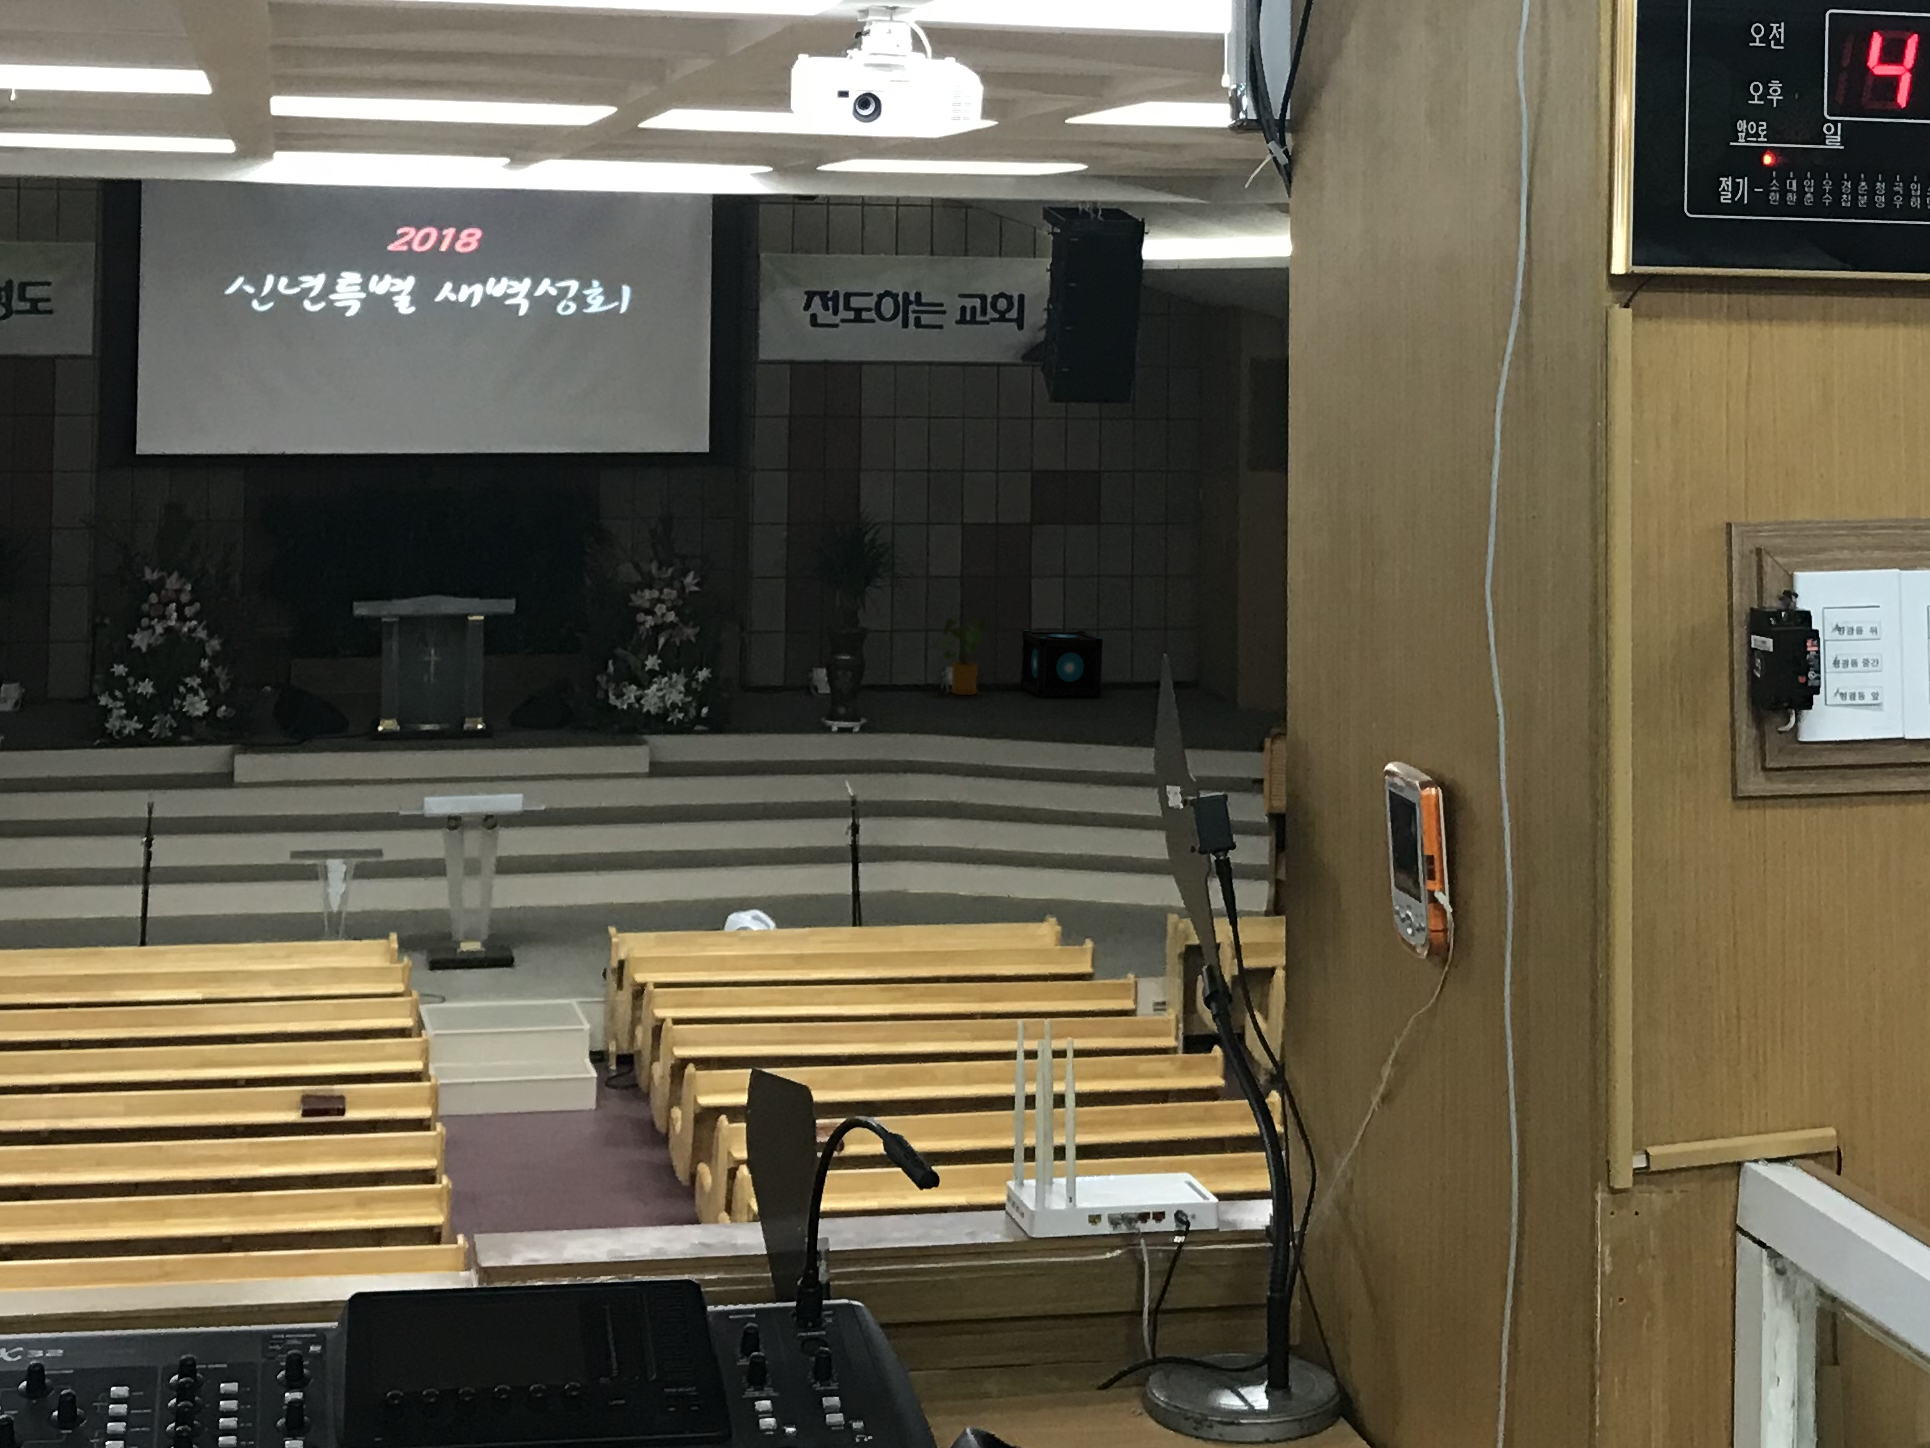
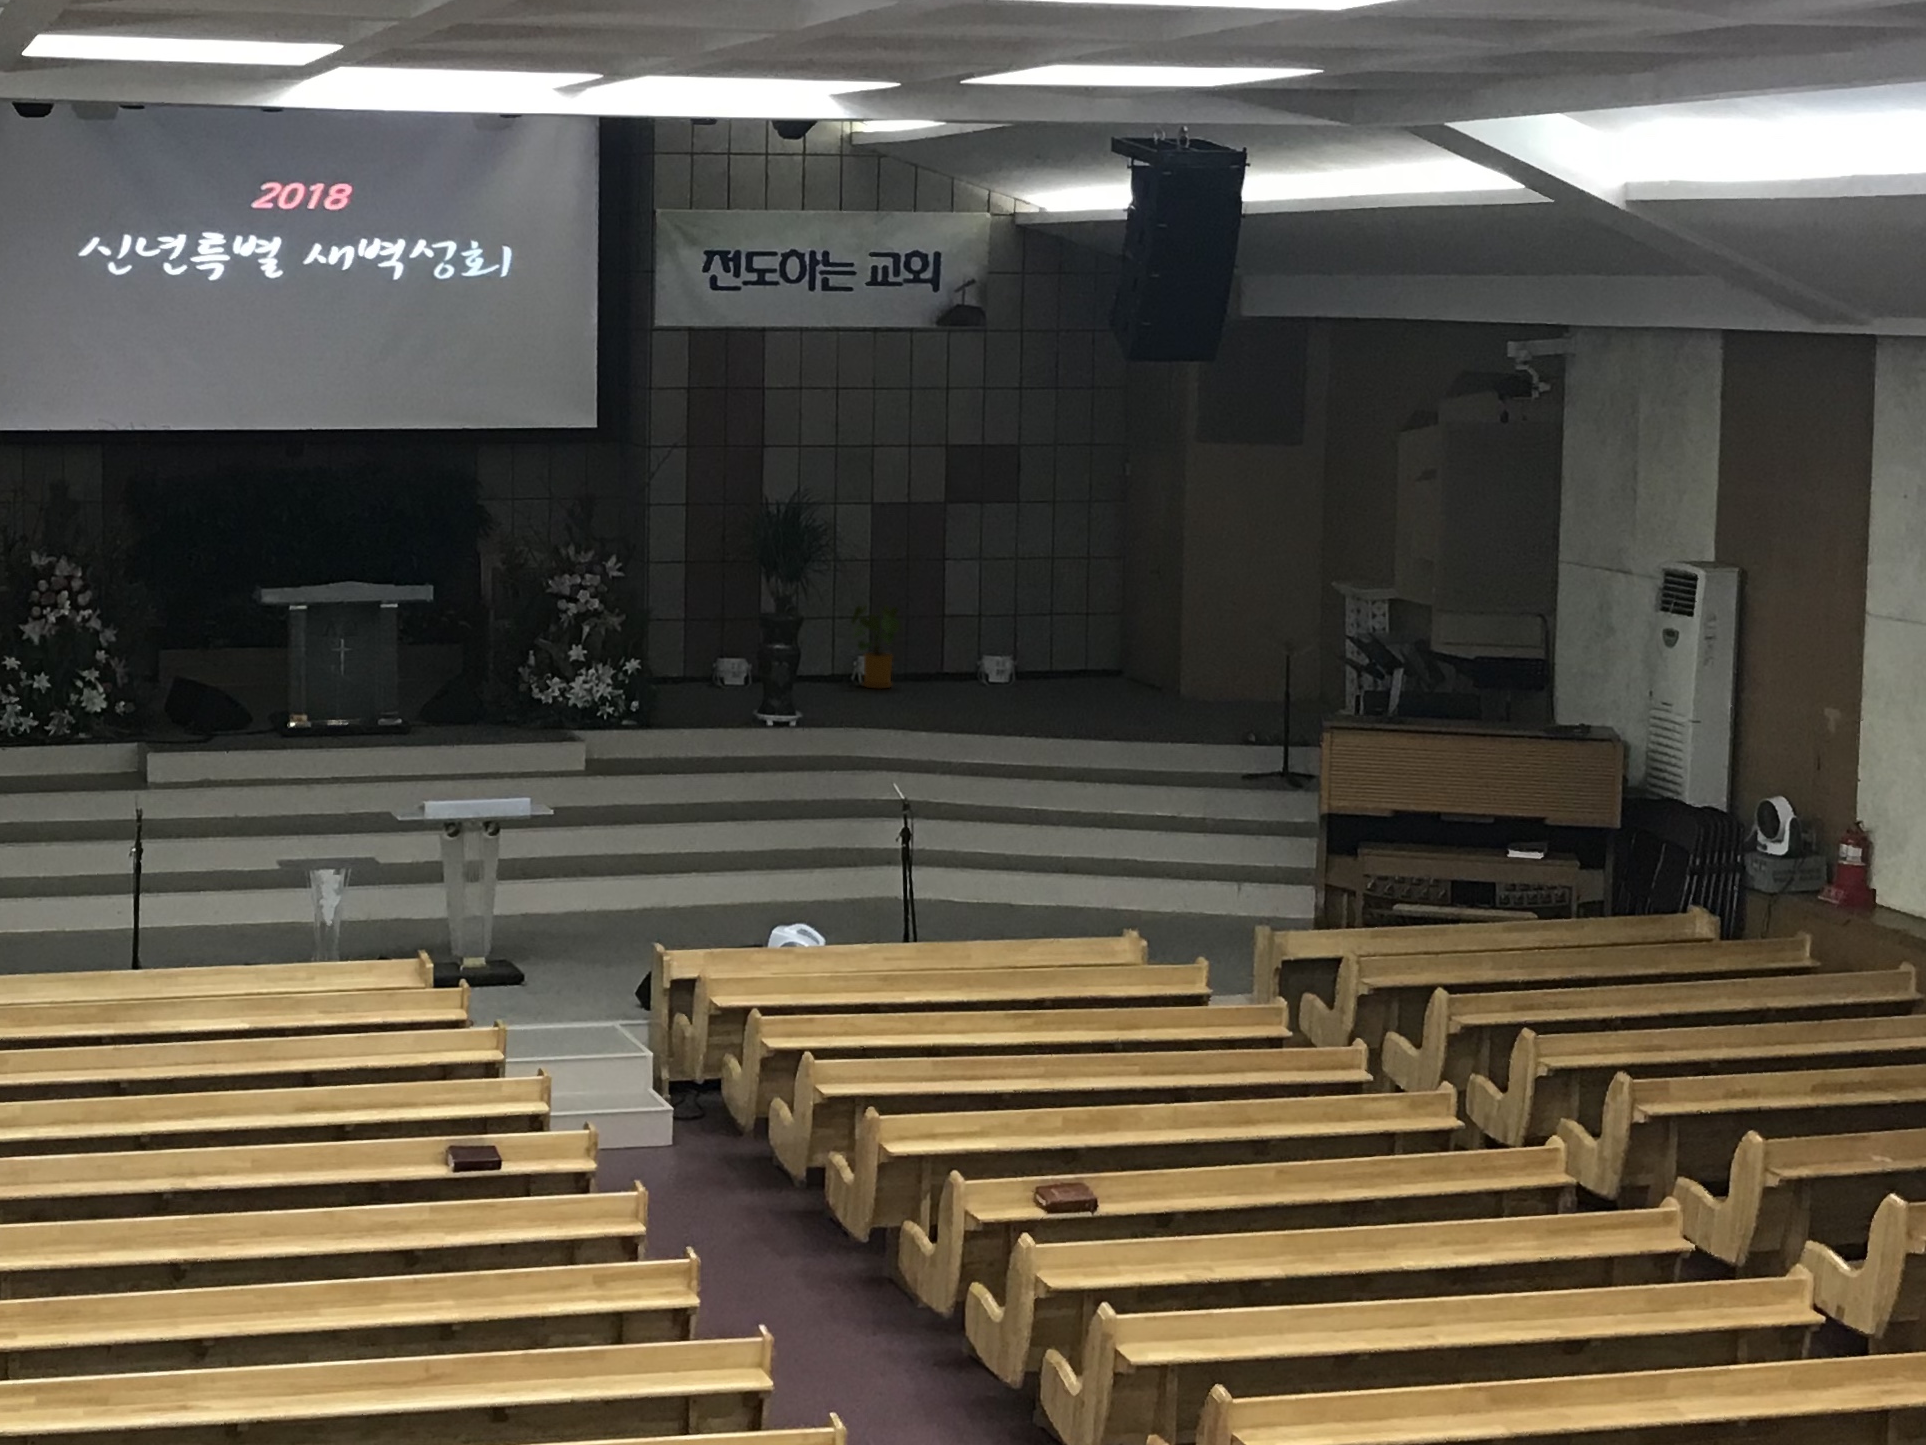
speaker: present [1021,630,1103,697] -> none [934,617,1029,690]

